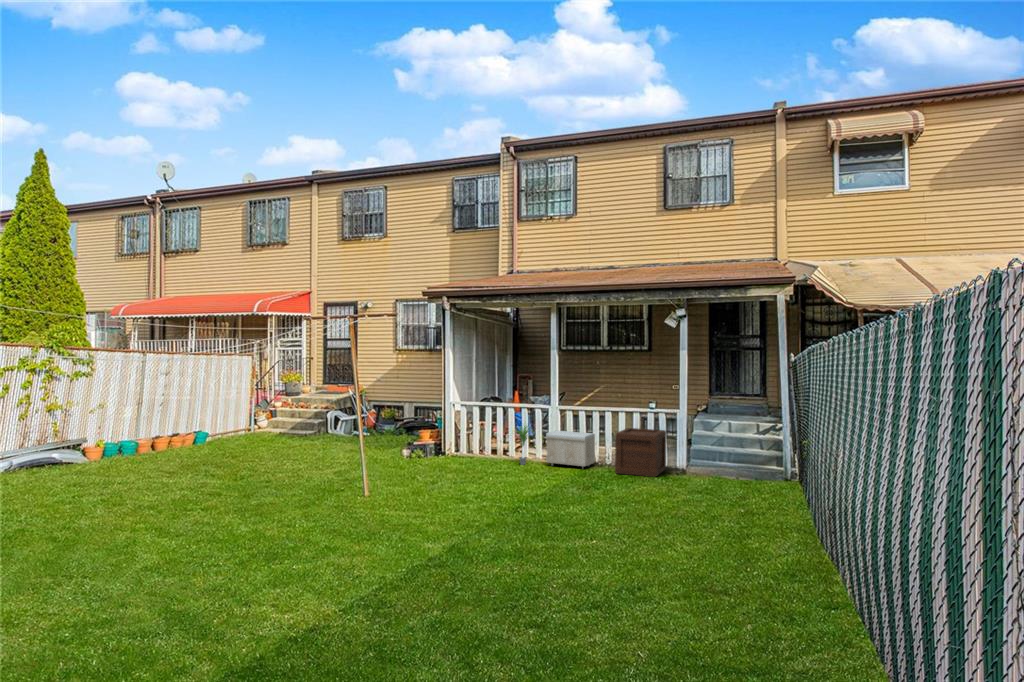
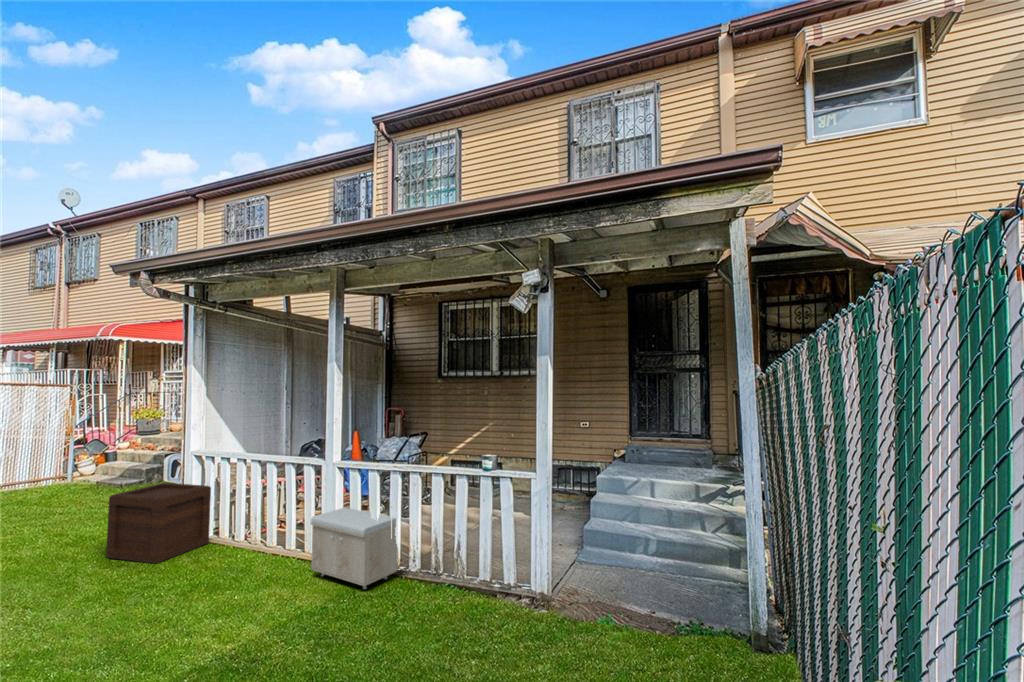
potted plant: present [517,426,530,465] -> none [255,488,311,571]
wooden crate: present [615,428,666,477] -> present [106,483,211,563]

